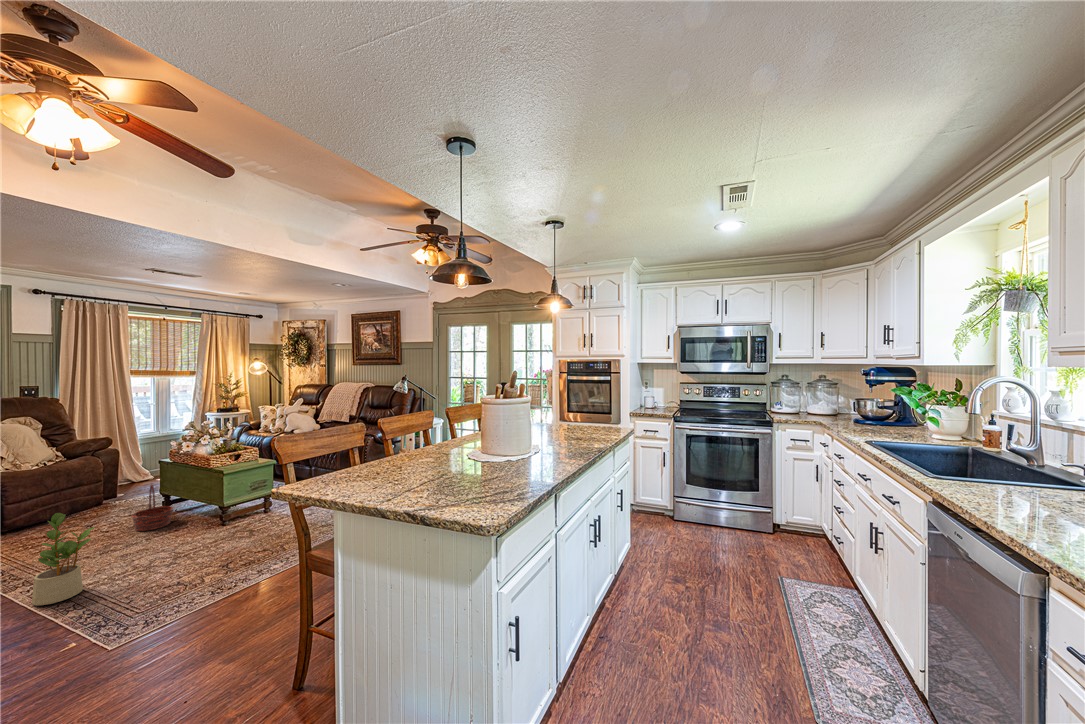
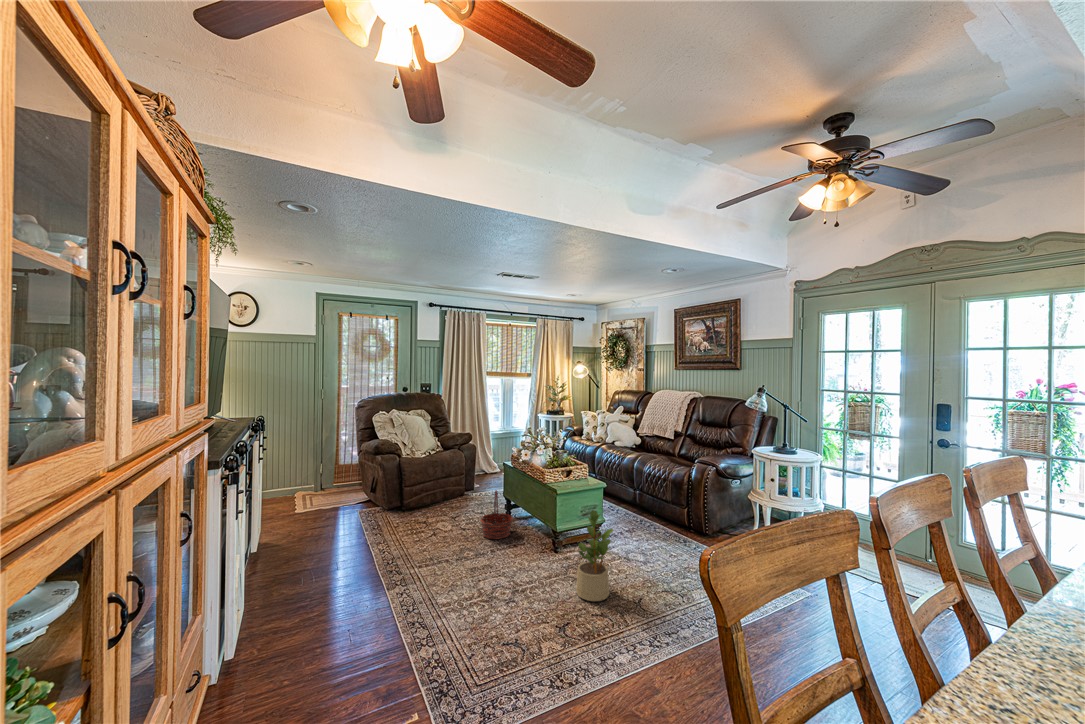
potted plant: present [32,513,94,605] -> present [576,510,613,601]

